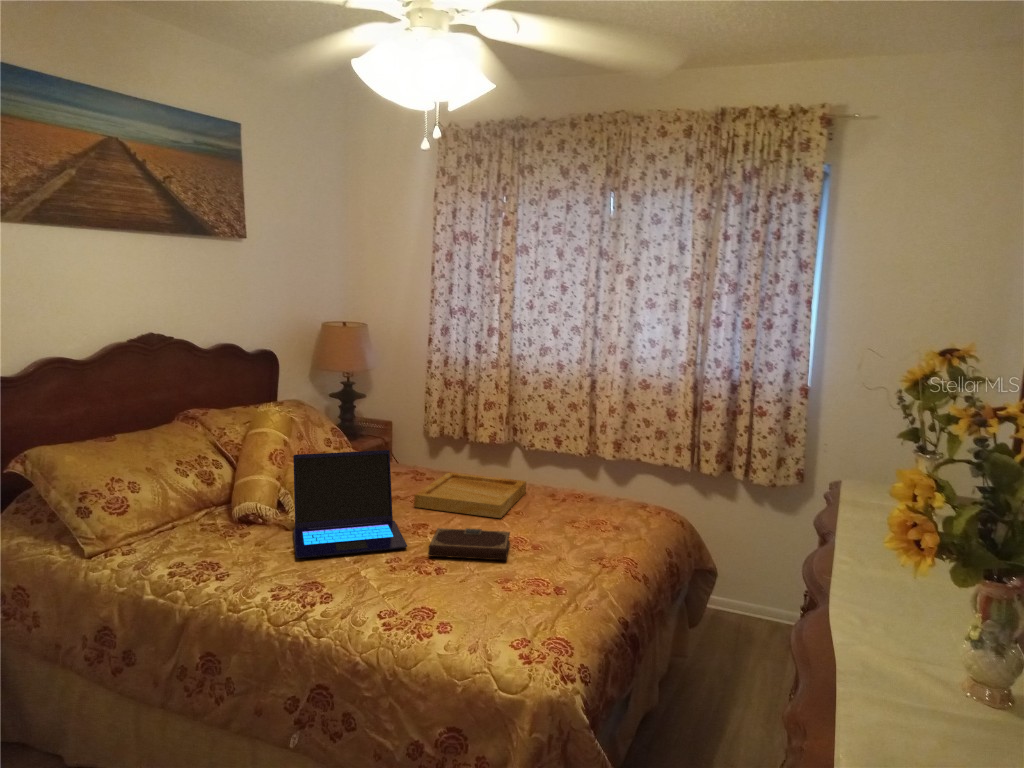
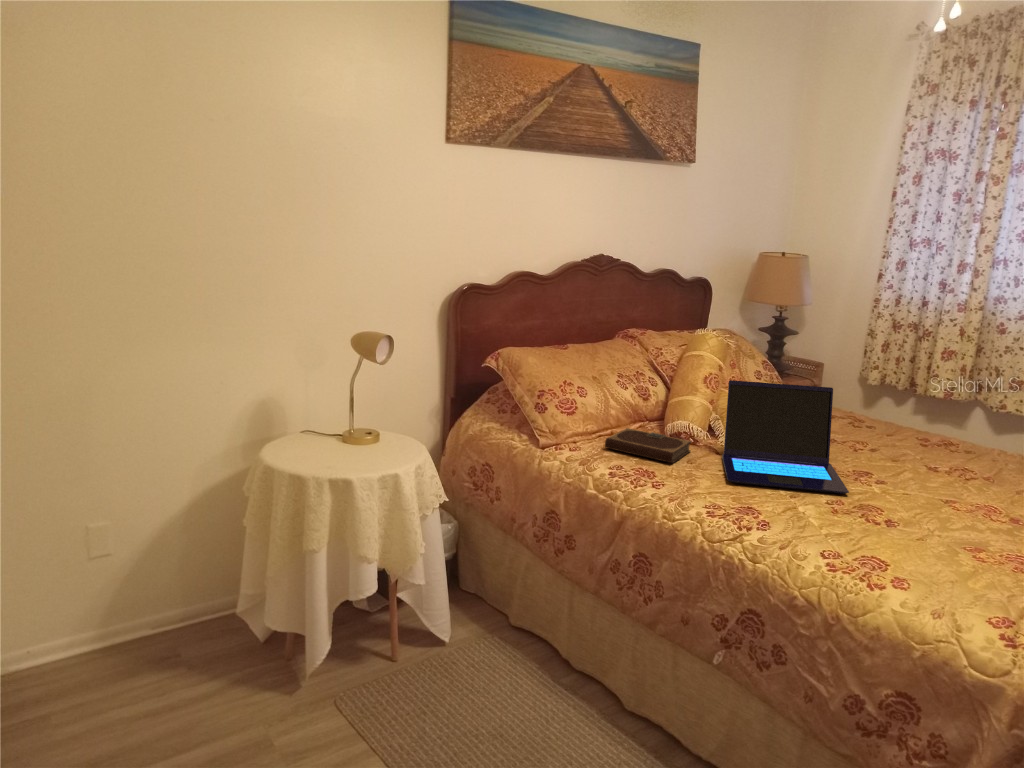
tray: present [414,472,526,518] -> none [853,424,1003,484]
notebook: present [428,528,510,560] -> present [605,428,691,463]

